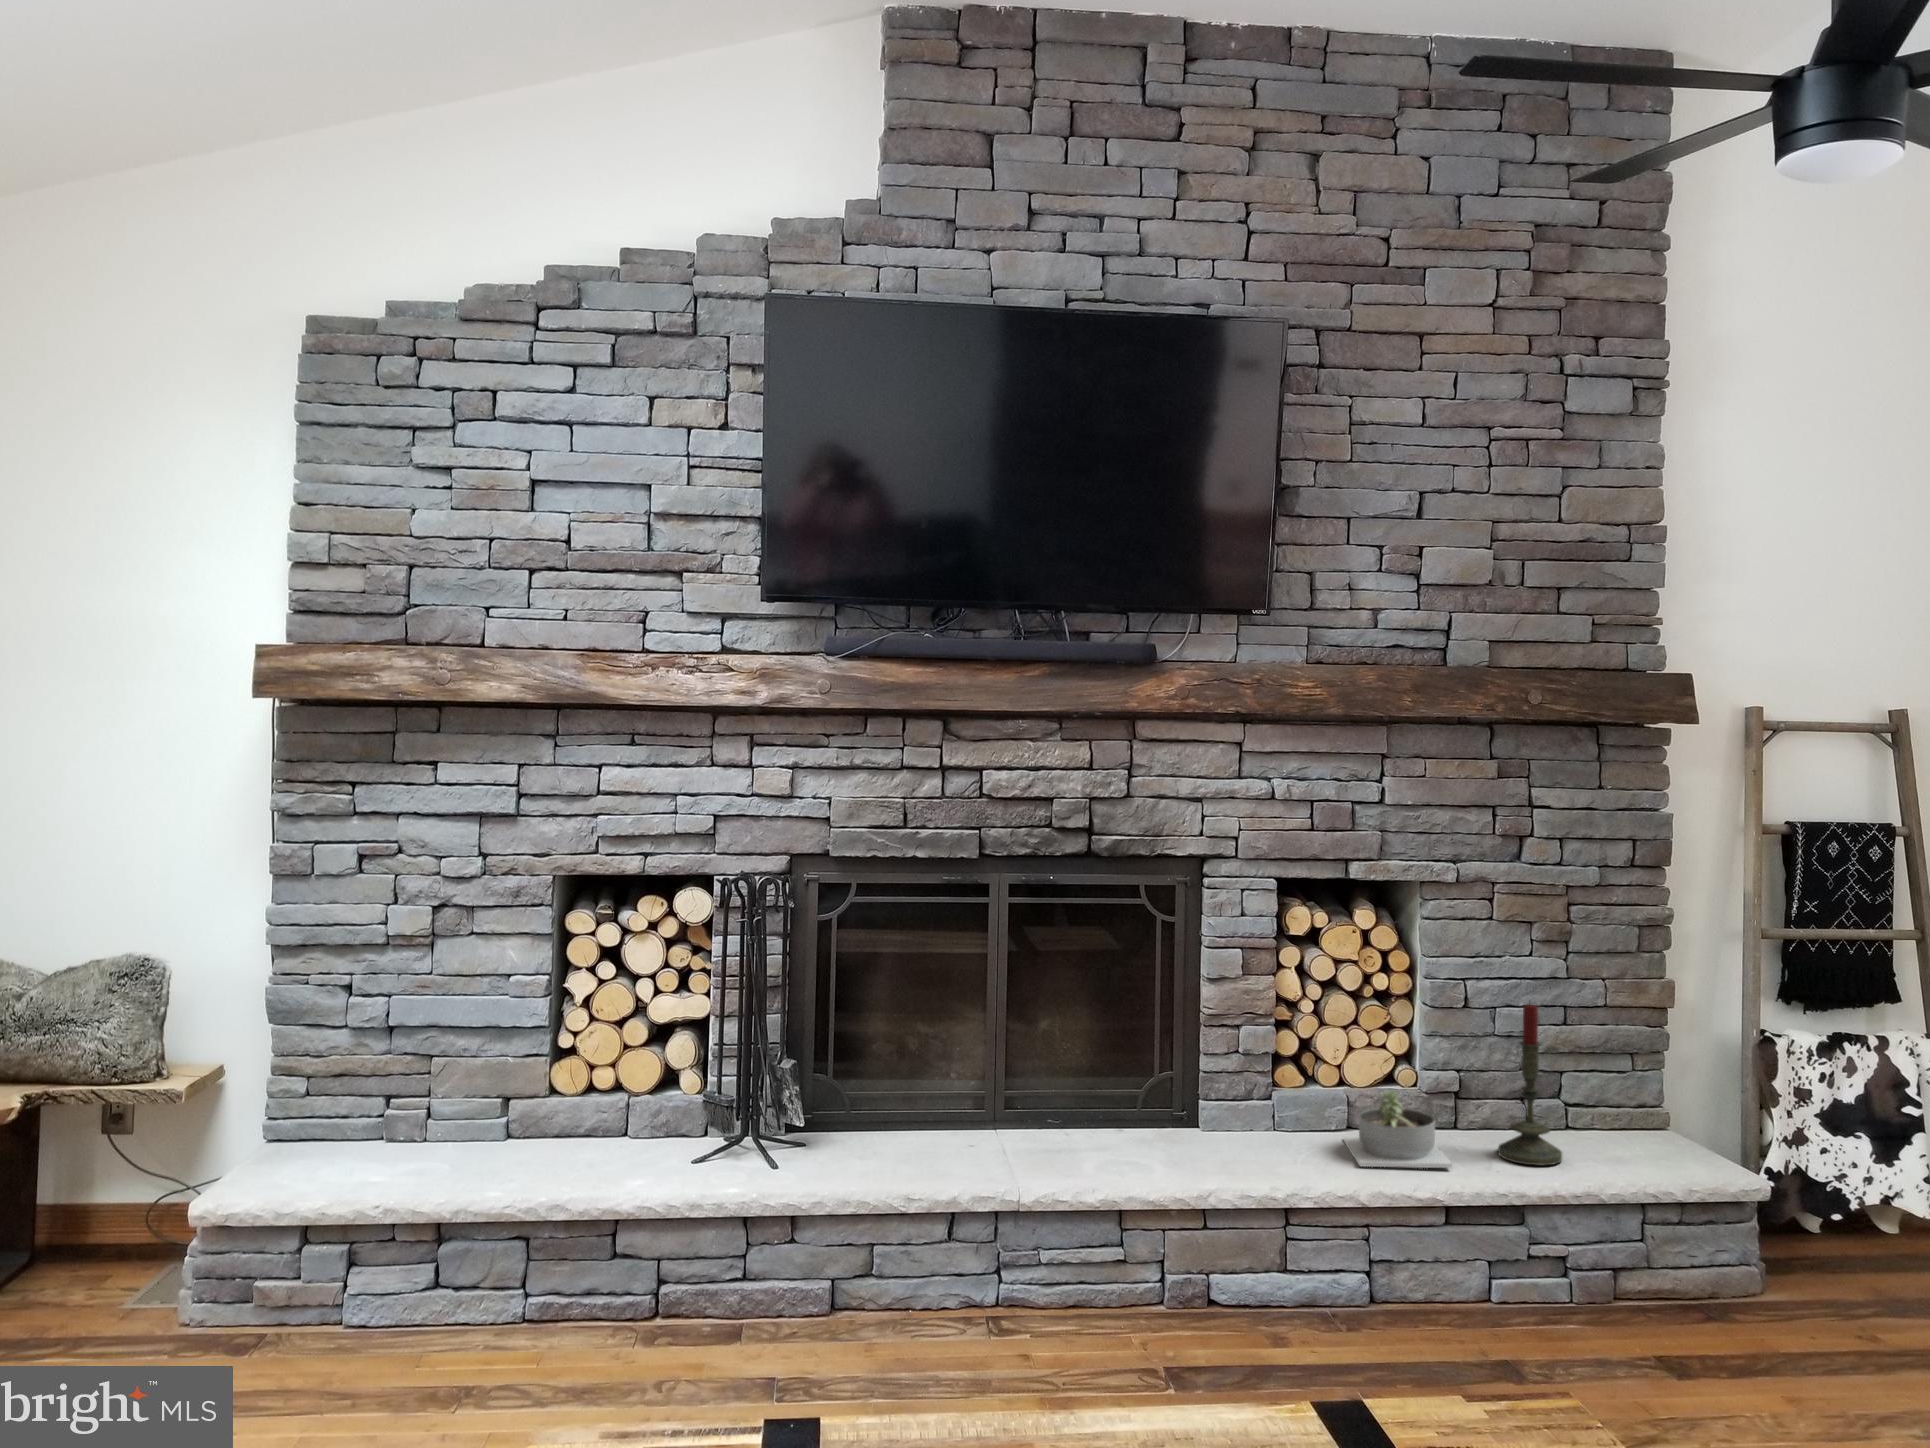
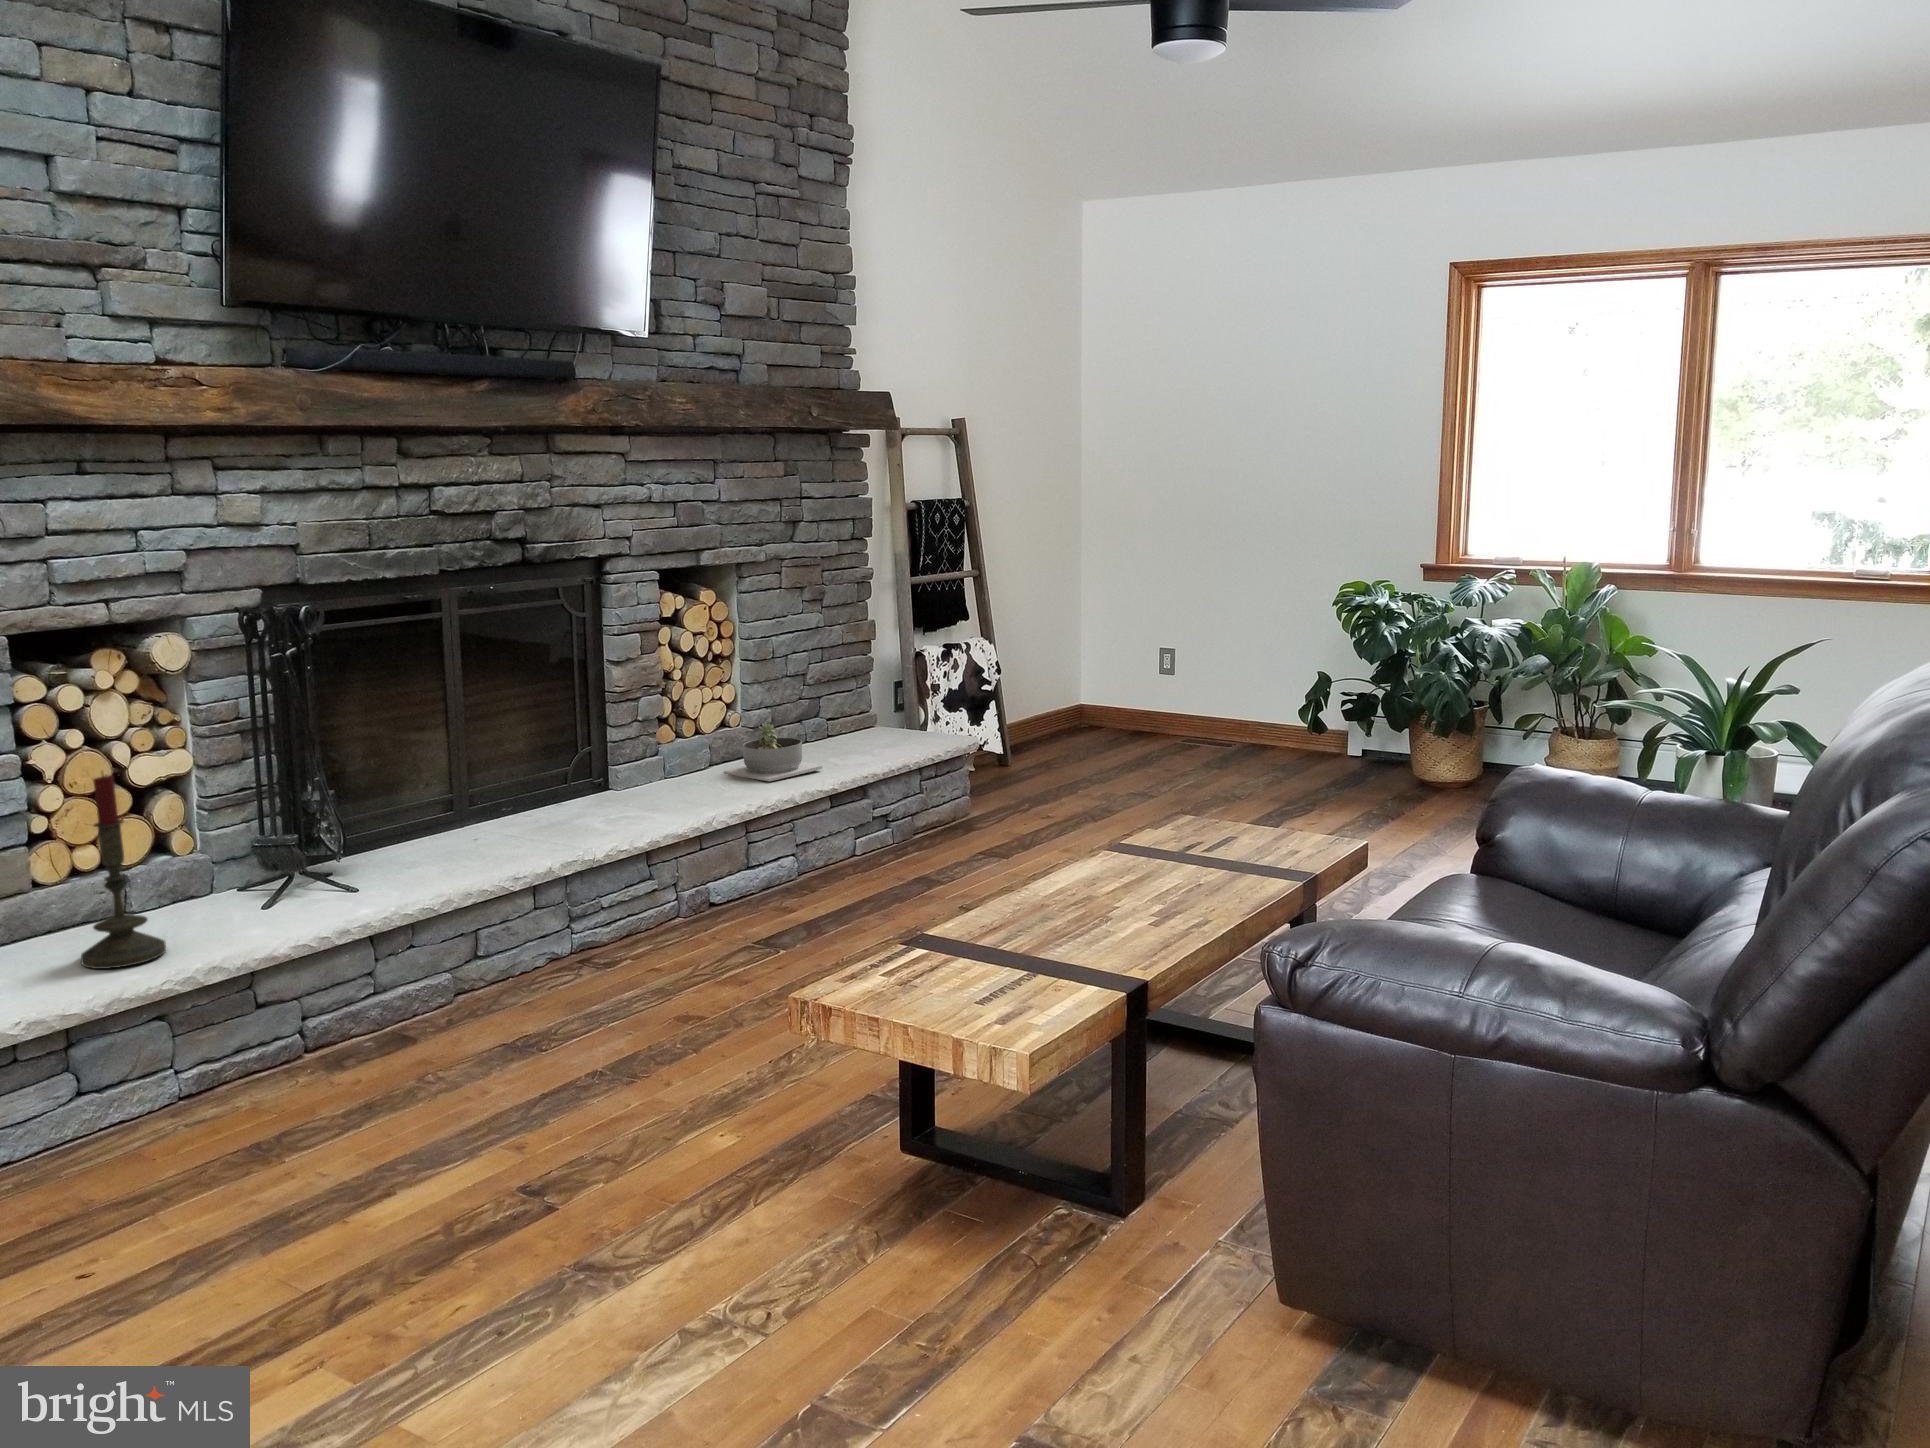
candle: present [1498,1003,1562,1165] -> present [81,775,166,969]

